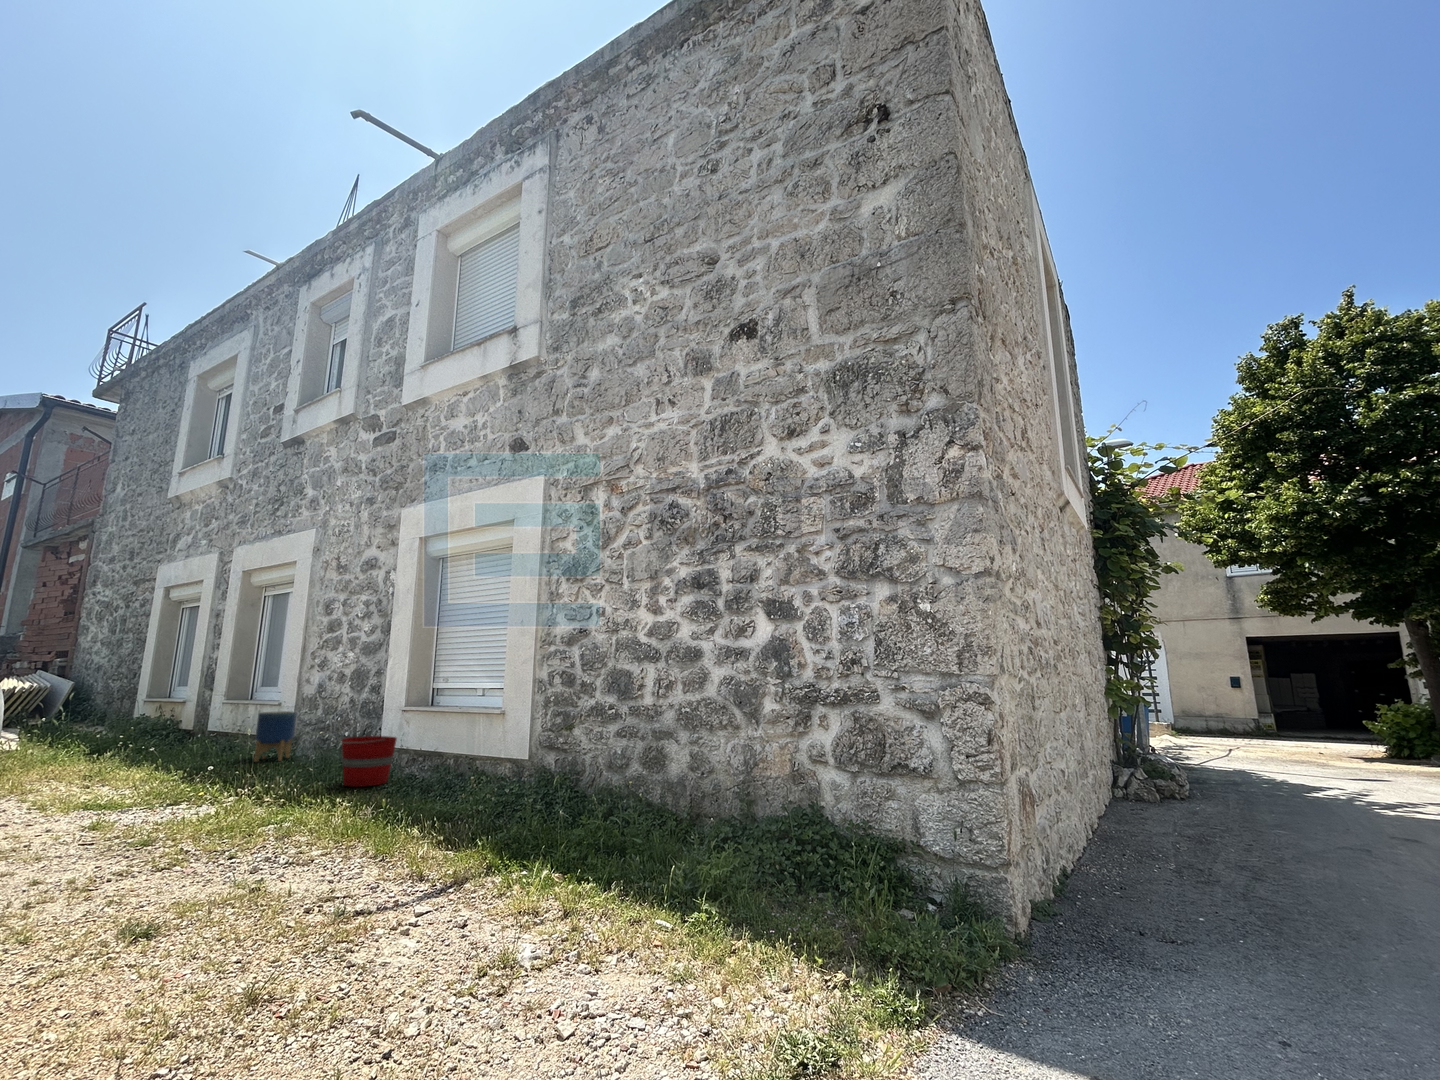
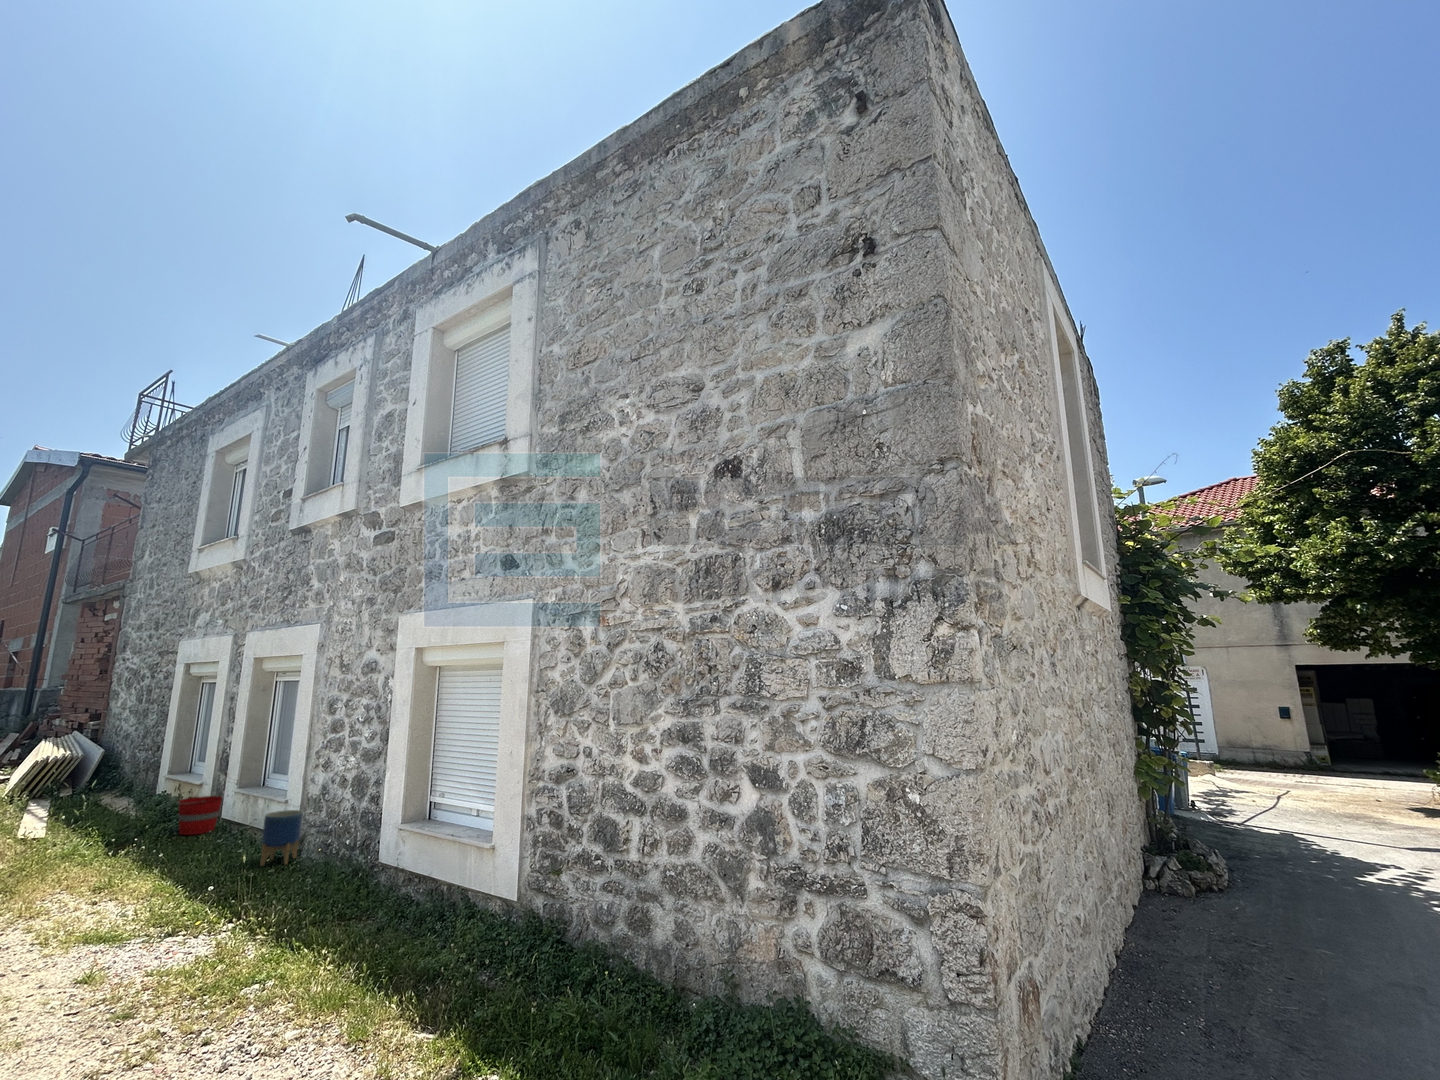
bucket: present [341,736,397,787] -> present [178,796,222,835]

